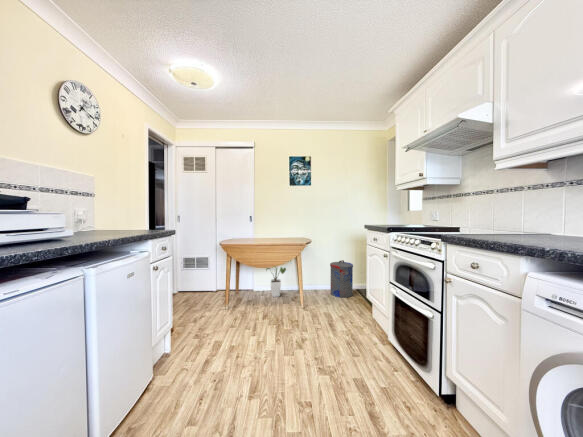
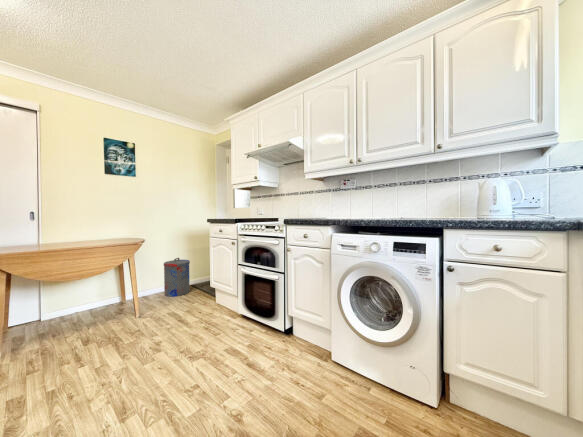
house plant: present [266,267,286,297] -> none [69,264,109,319]

